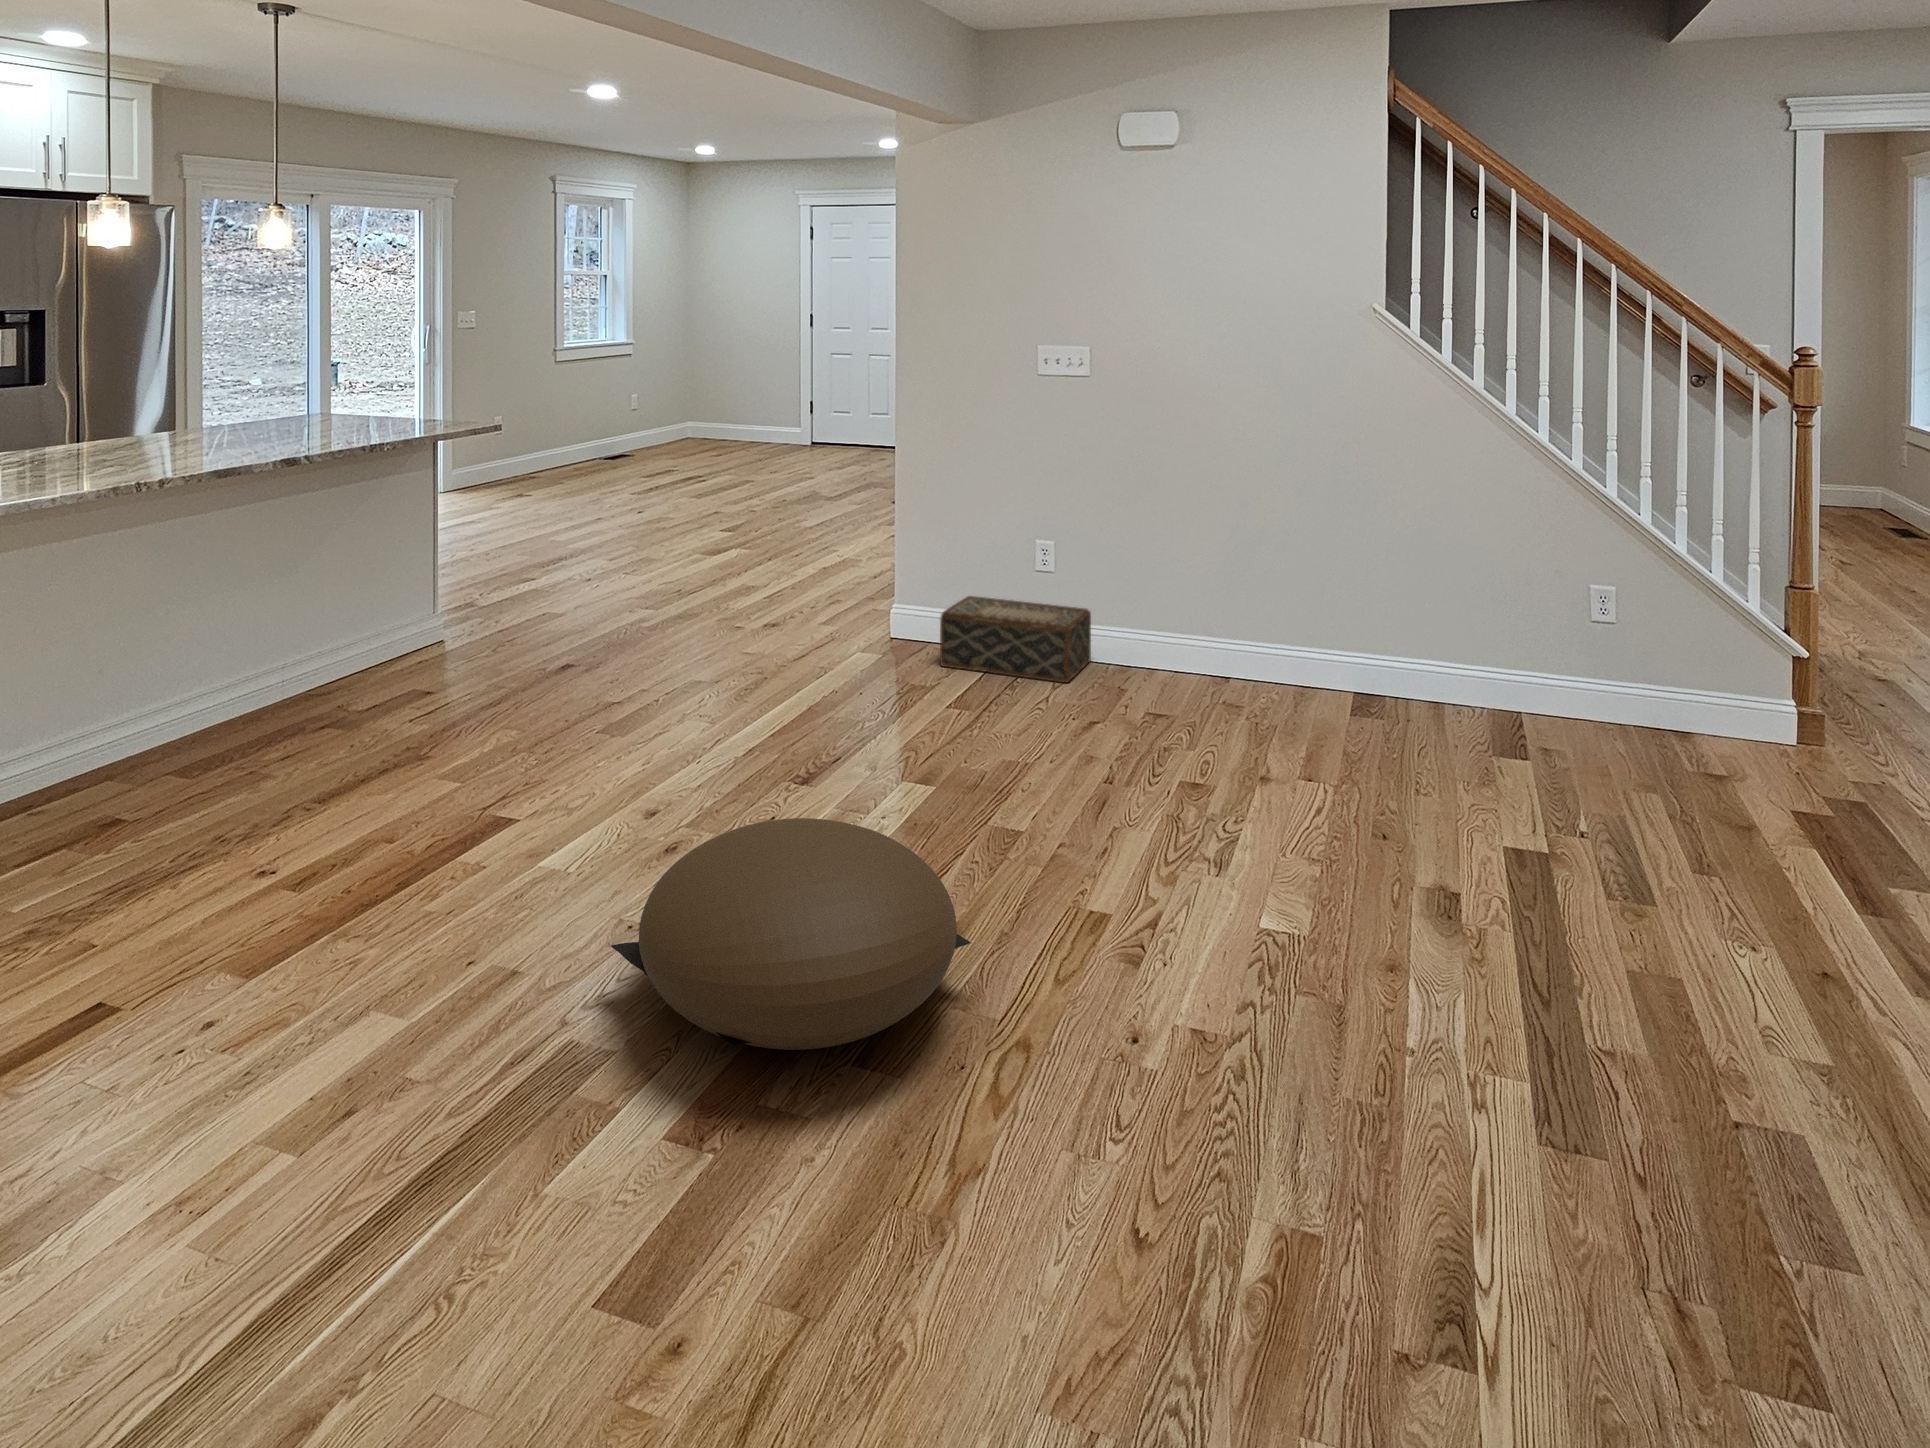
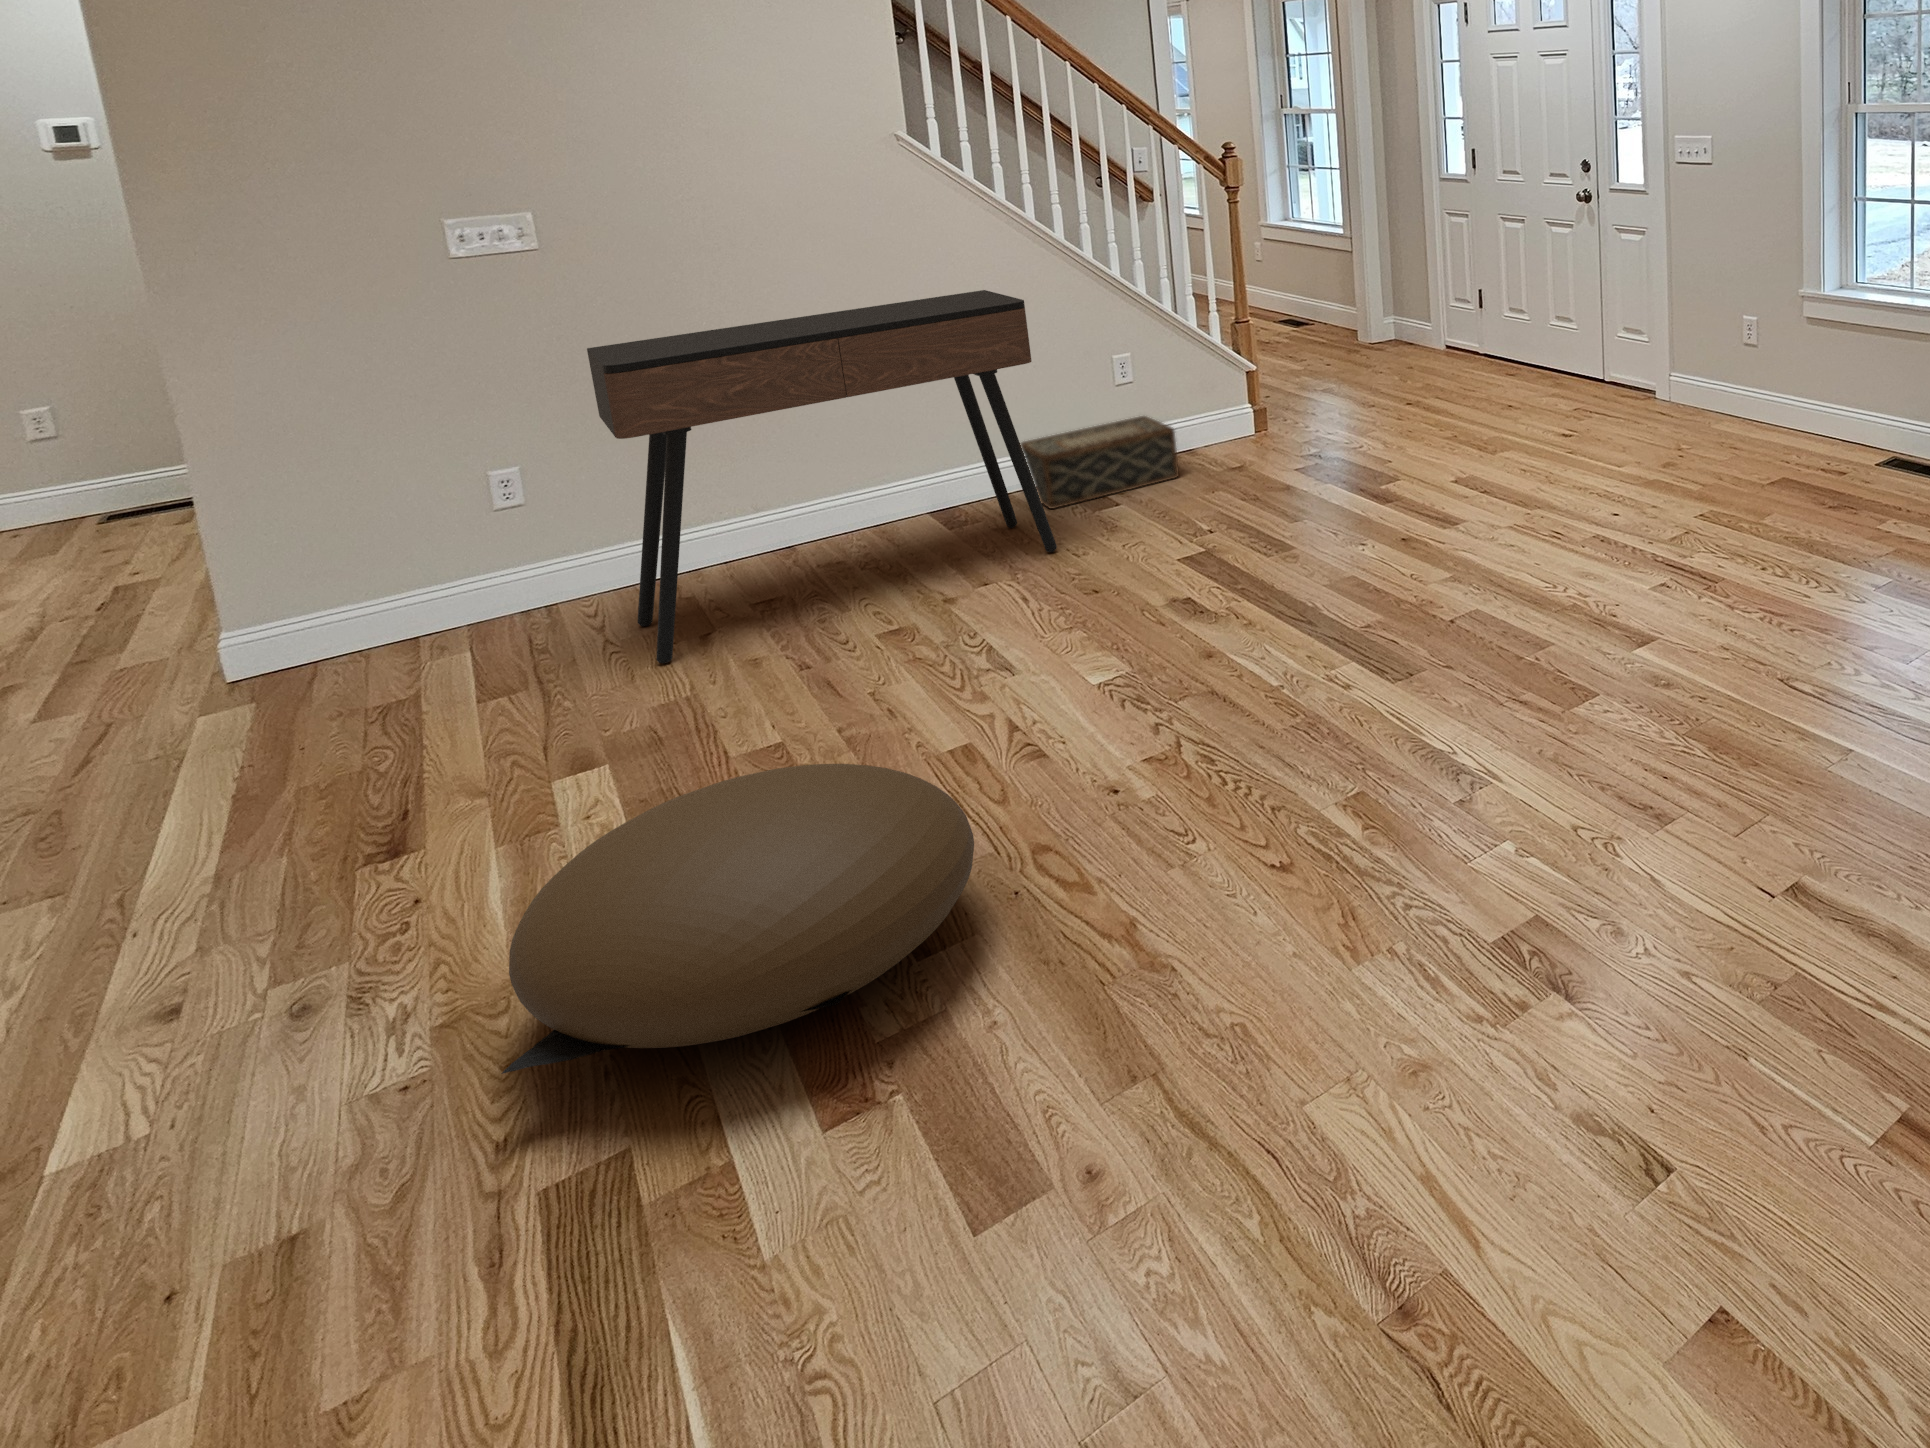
console table: none [1048,453,1417,777] -> present [587,290,1057,663]
woven basket: present [940,596,1091,683] -> present [1021,416,1179,509]

